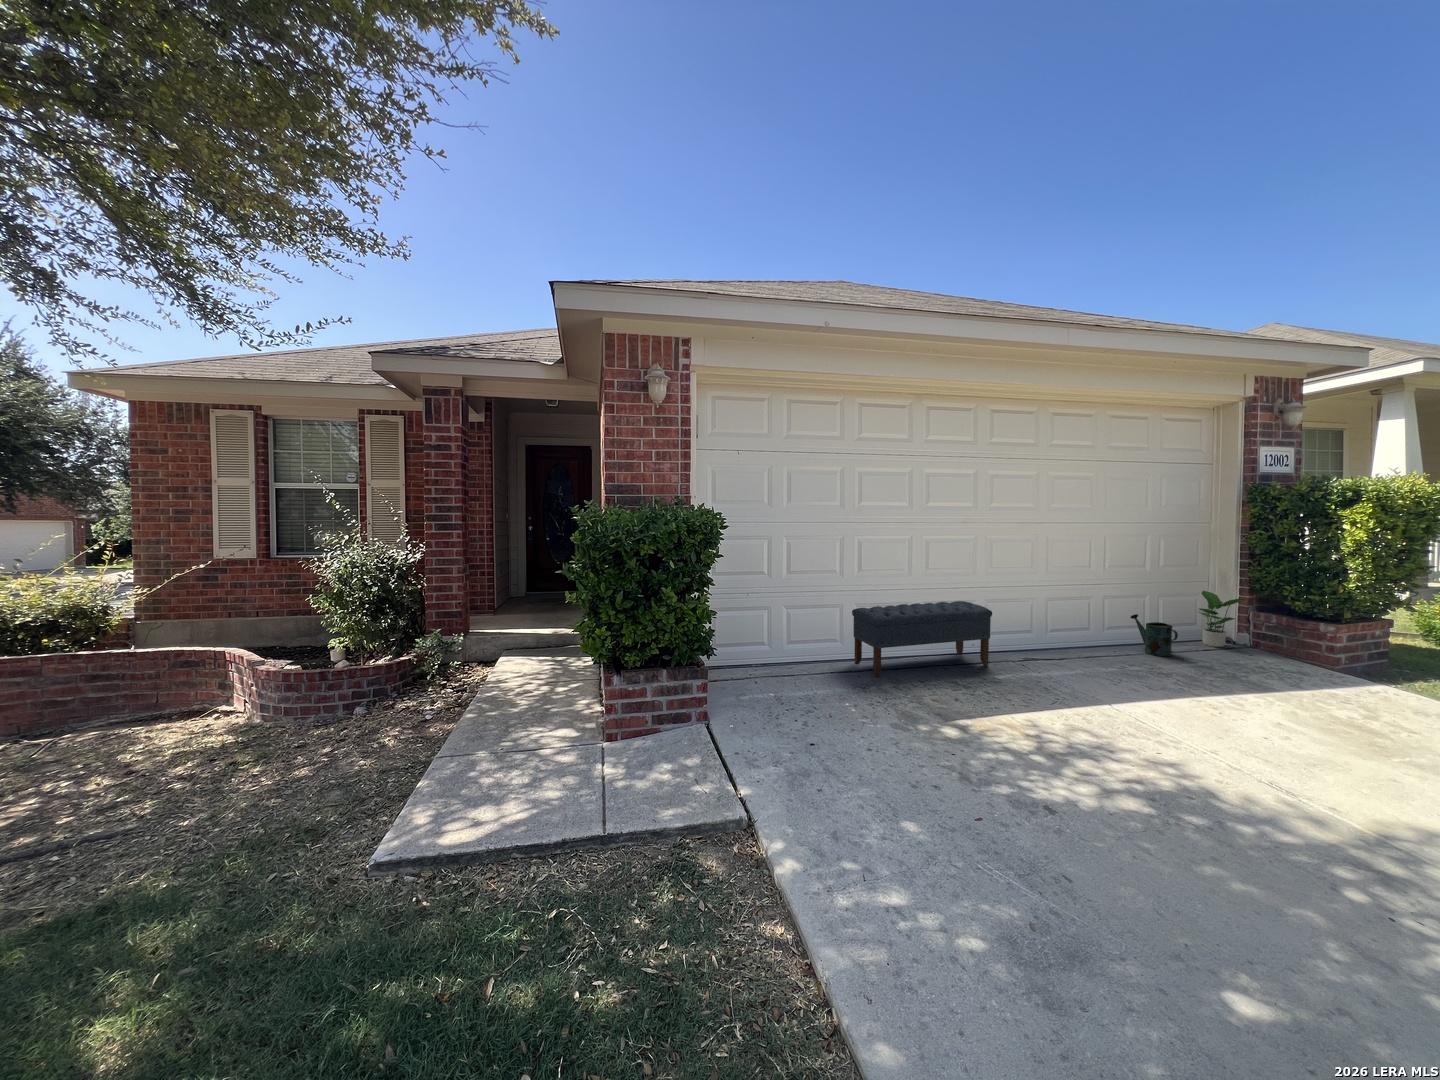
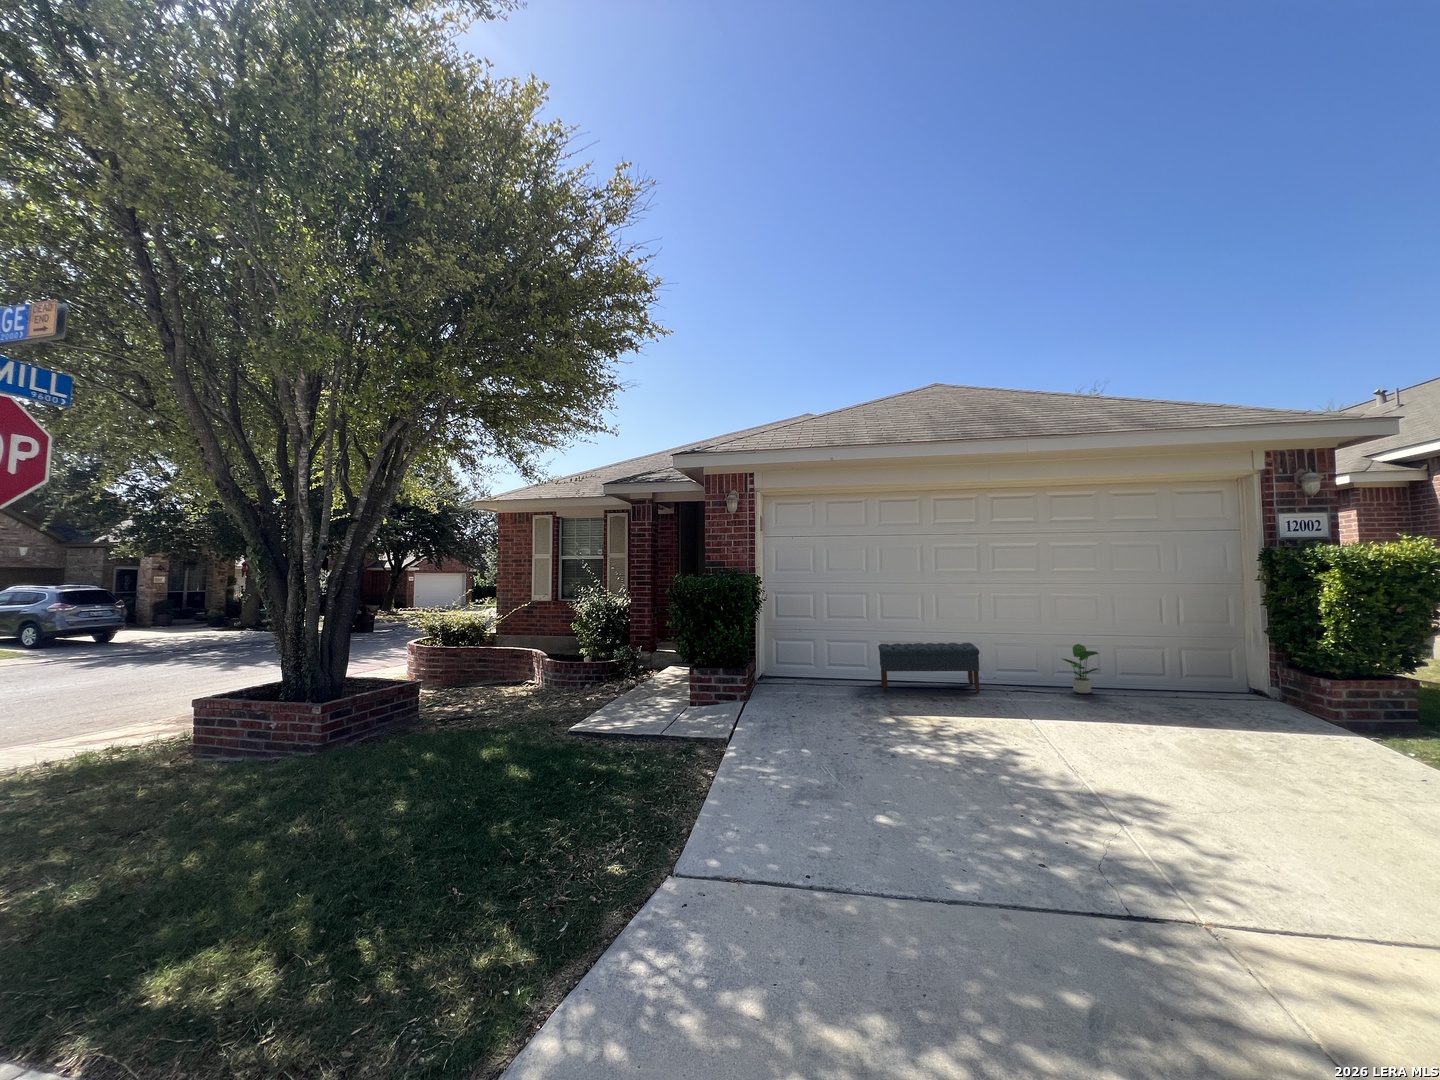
potted plant: present [1199,591,1245,647] -> present [1061,644,1099,693]
watering can: present [1131,614,1178,656] -> none [1146,663,1174,699]

